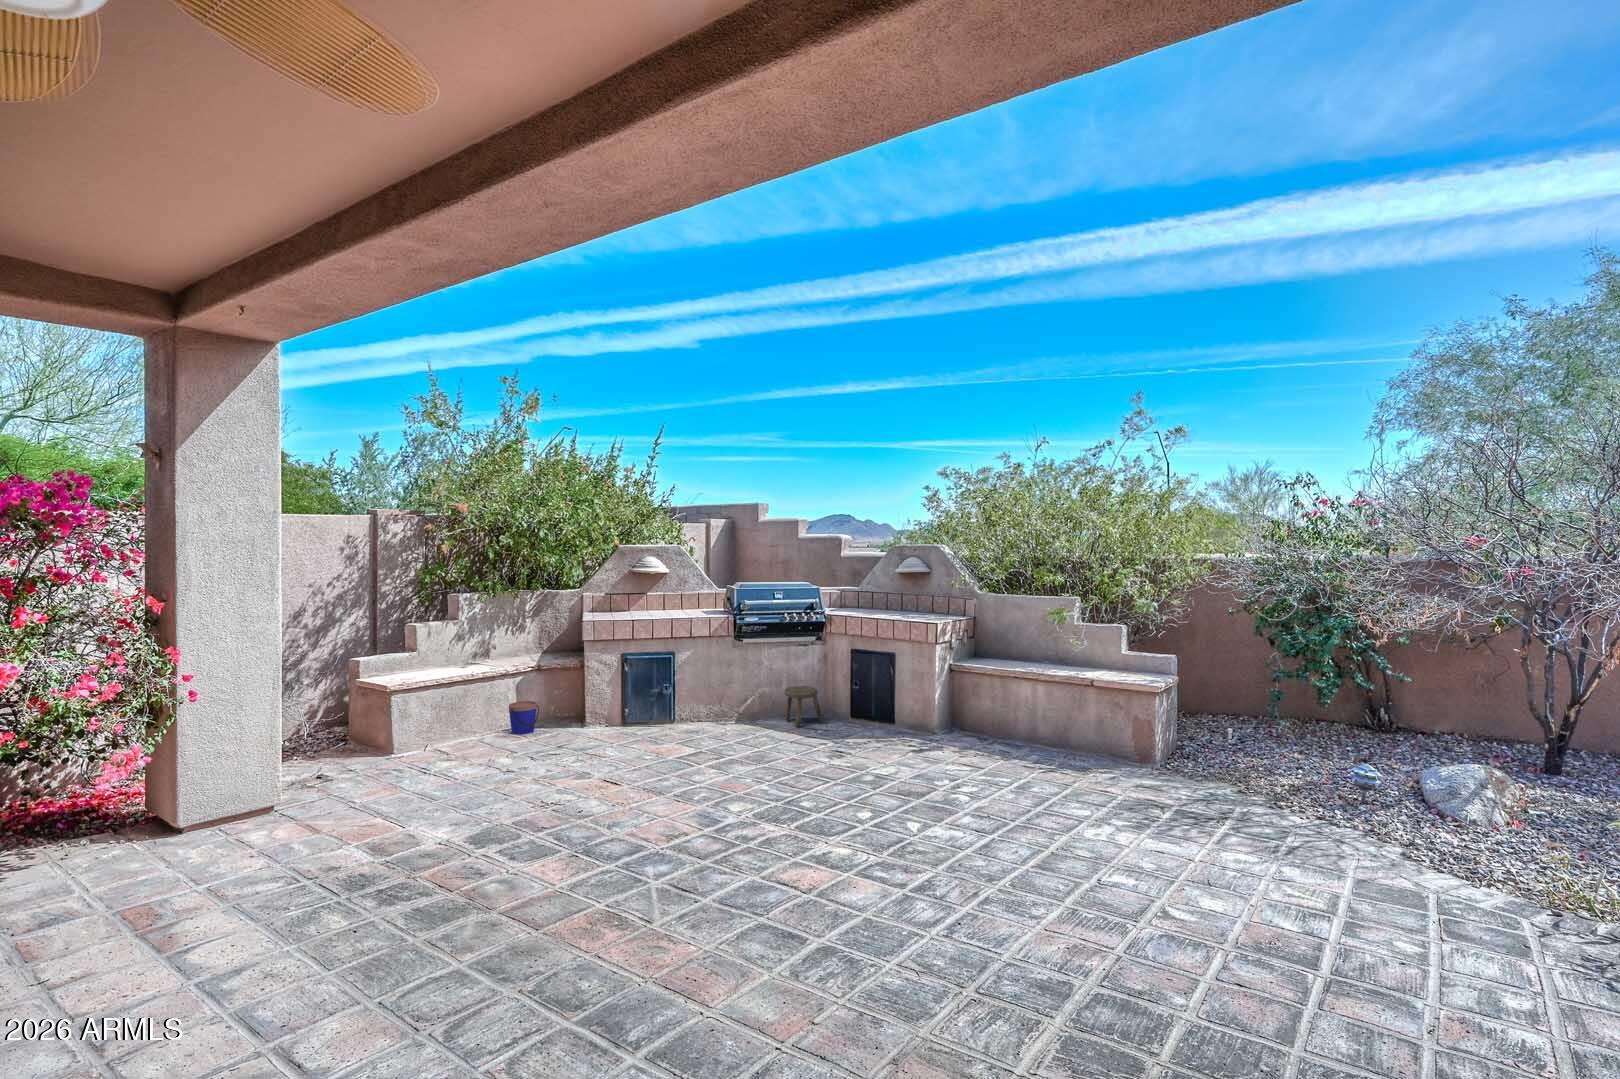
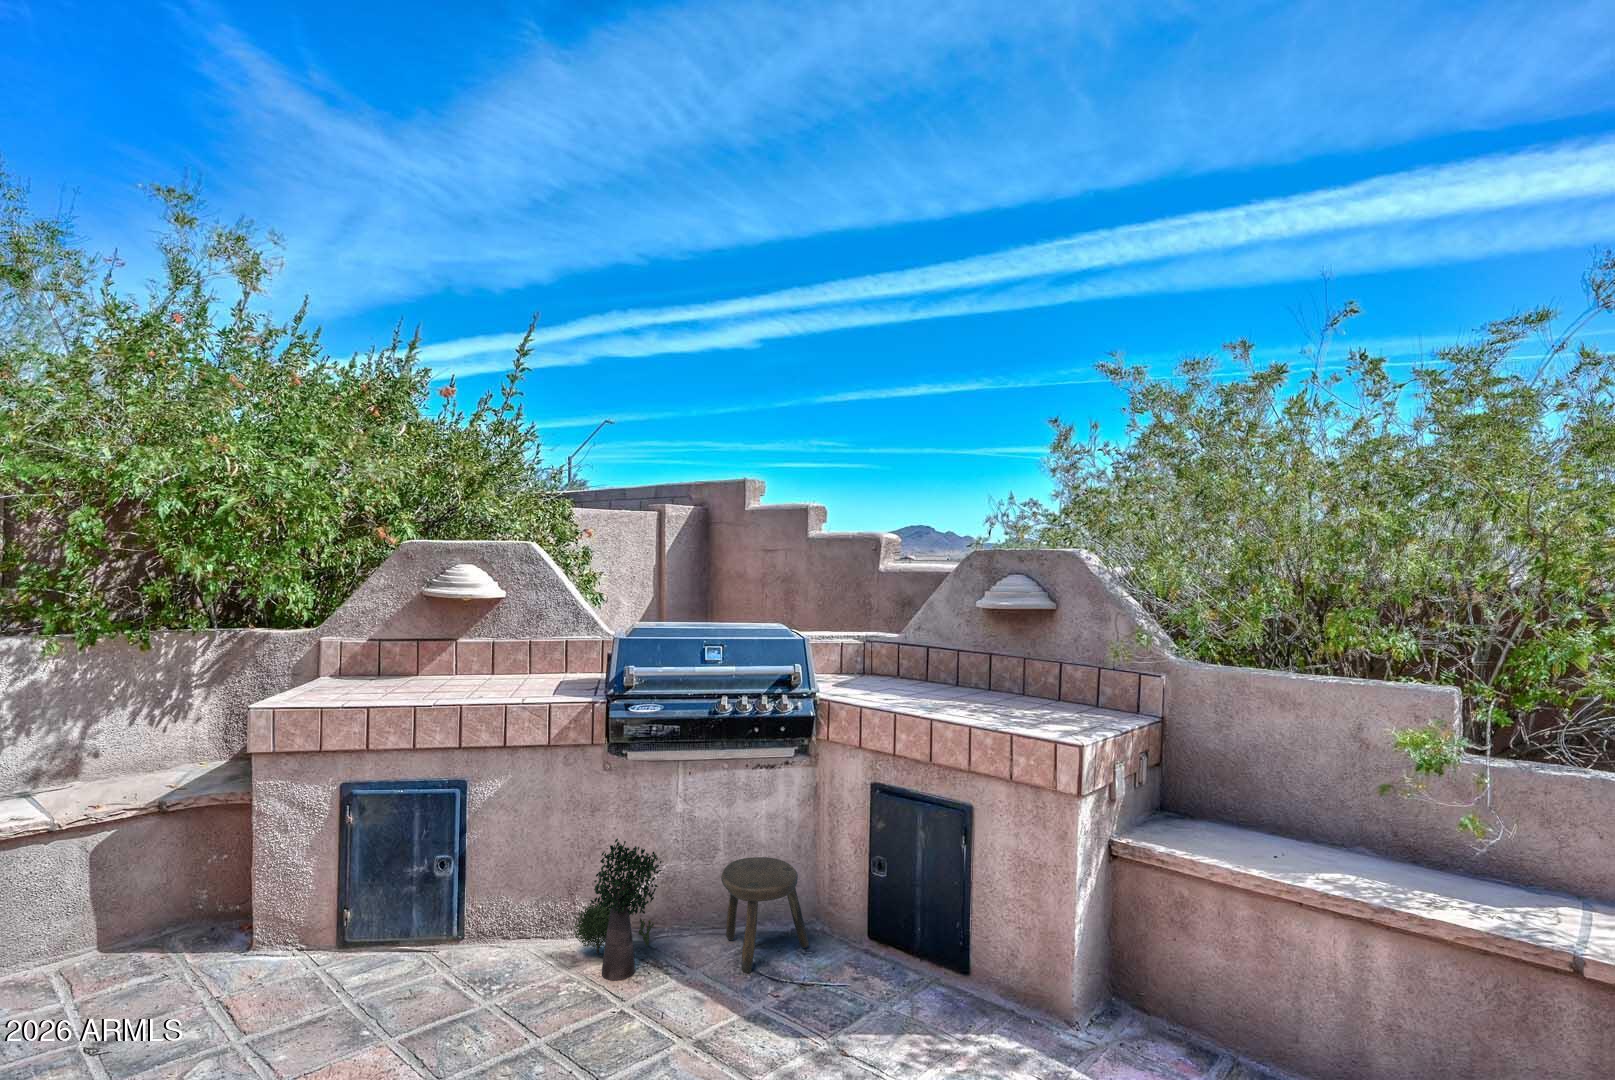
potted plant: none [722,675,761,731] -> present [574,838,662,981]
bucket: present [509,701,539,735] -> none [35,891,130,986]

